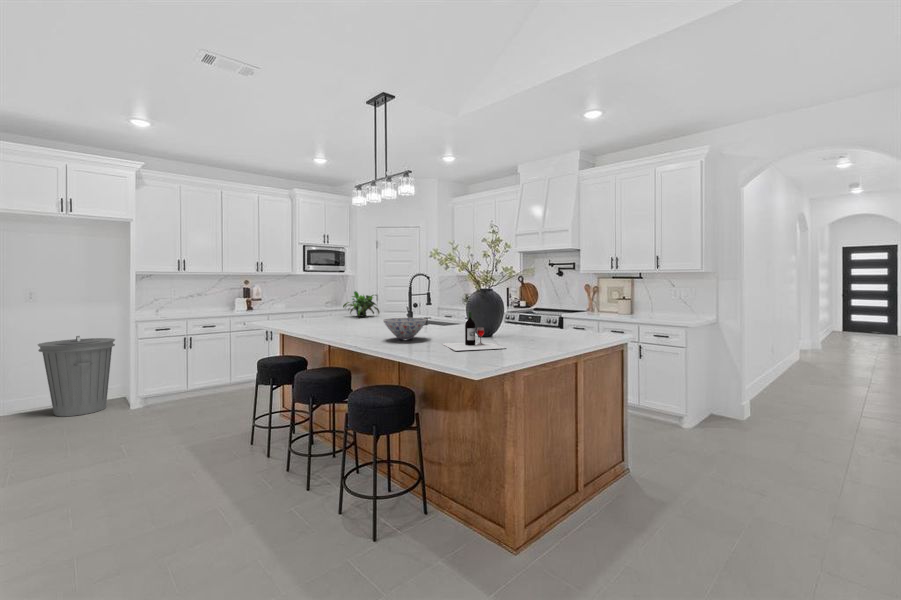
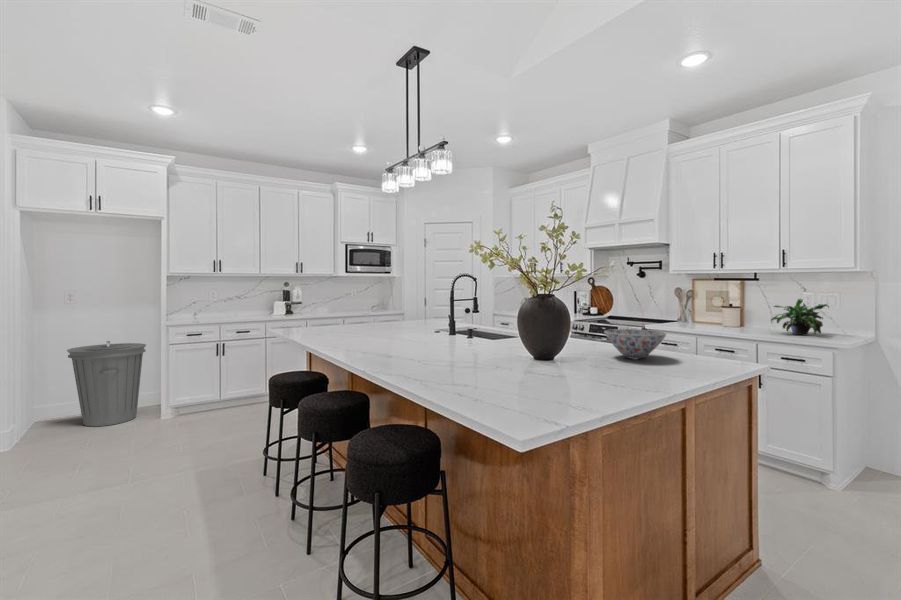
potted plant: present [343,291,380,317] -> present [771,299,829,335]
wine bottle: present [443,312,505,351] -> none [480,327,574,385]
bowl: present [383,318,427,340] -> present [604,329,667,359]

